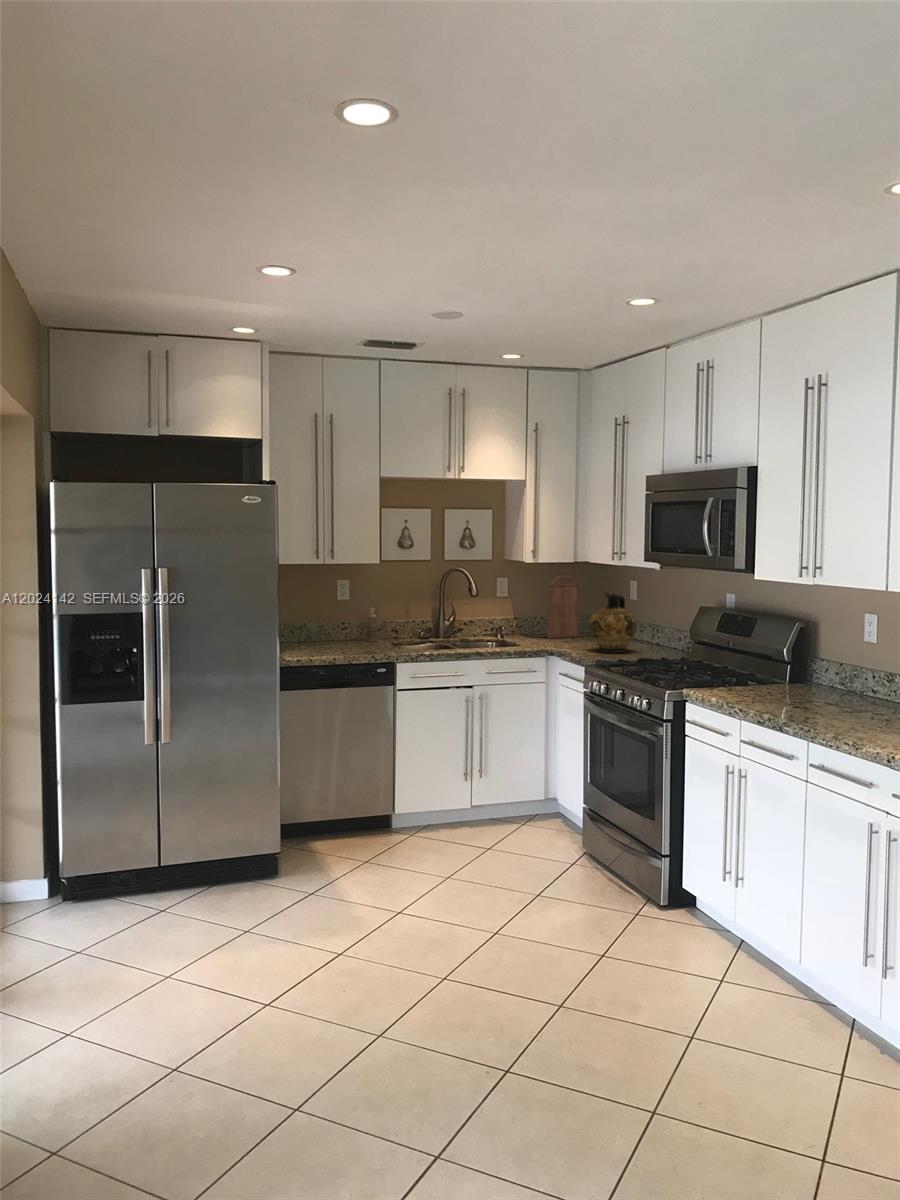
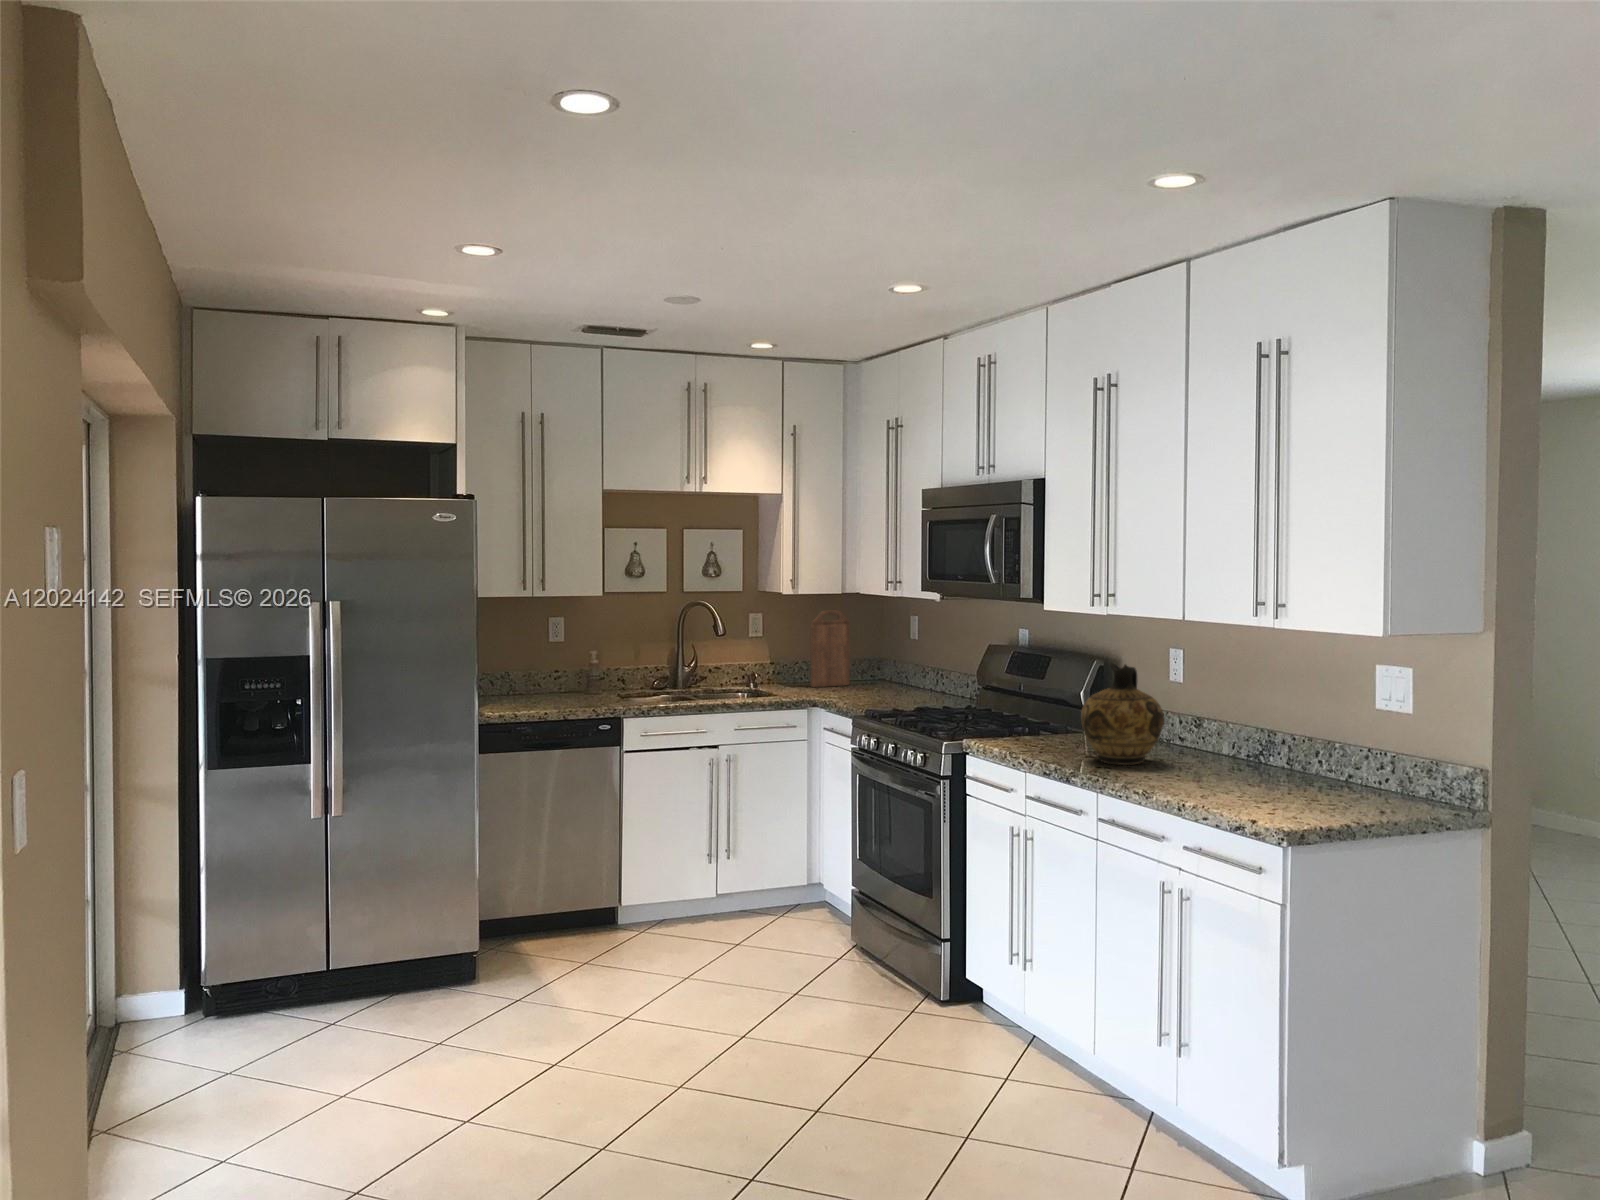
ceramic jug: present [589,593,637,652] -> present [1081,664,1164,765]

